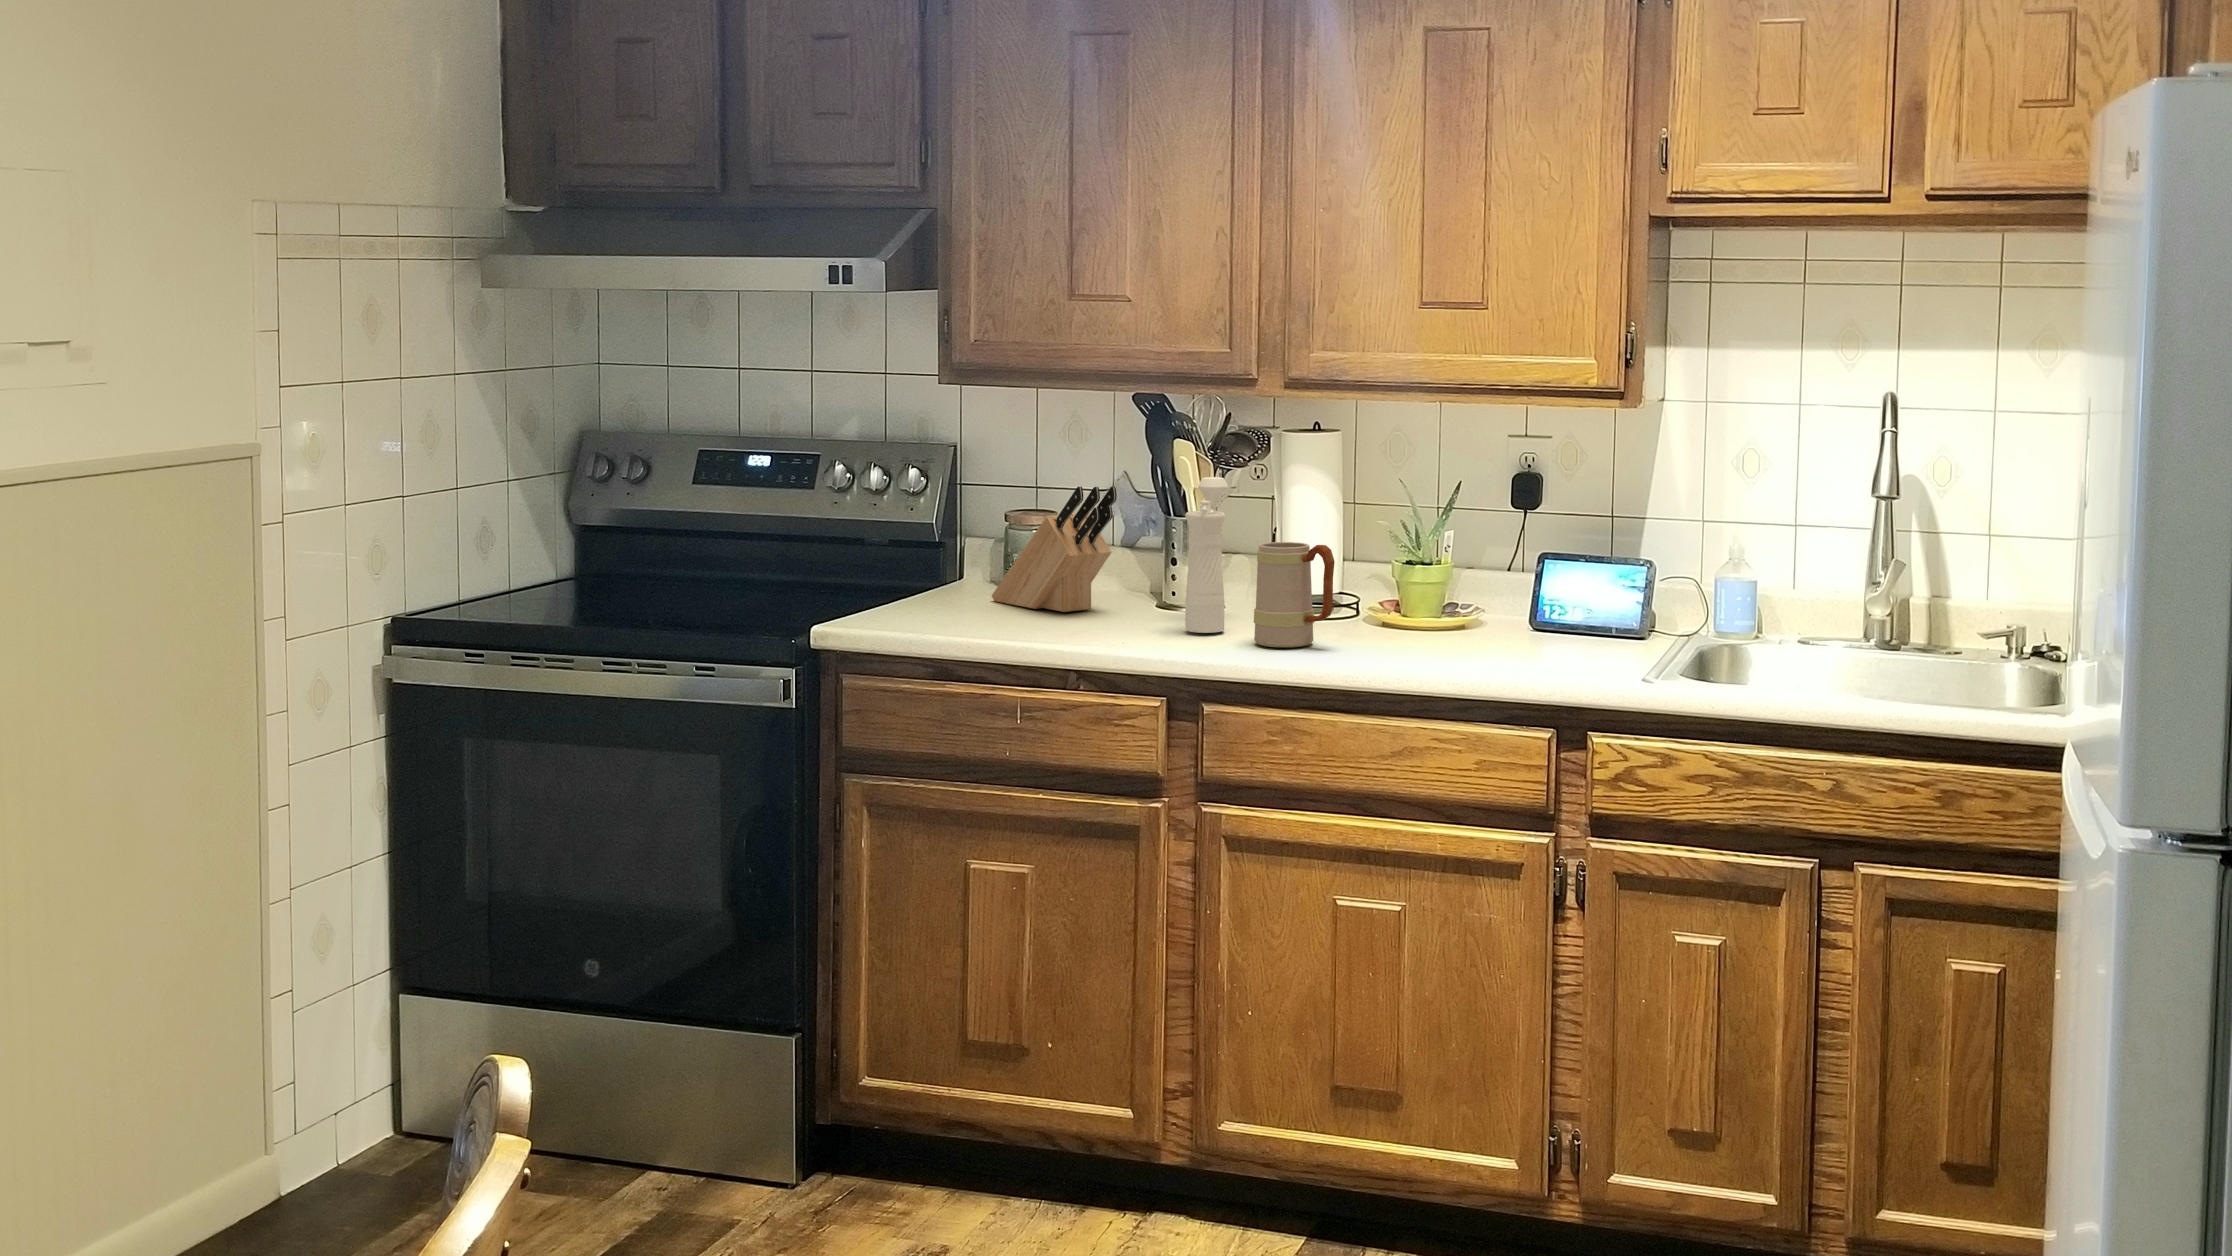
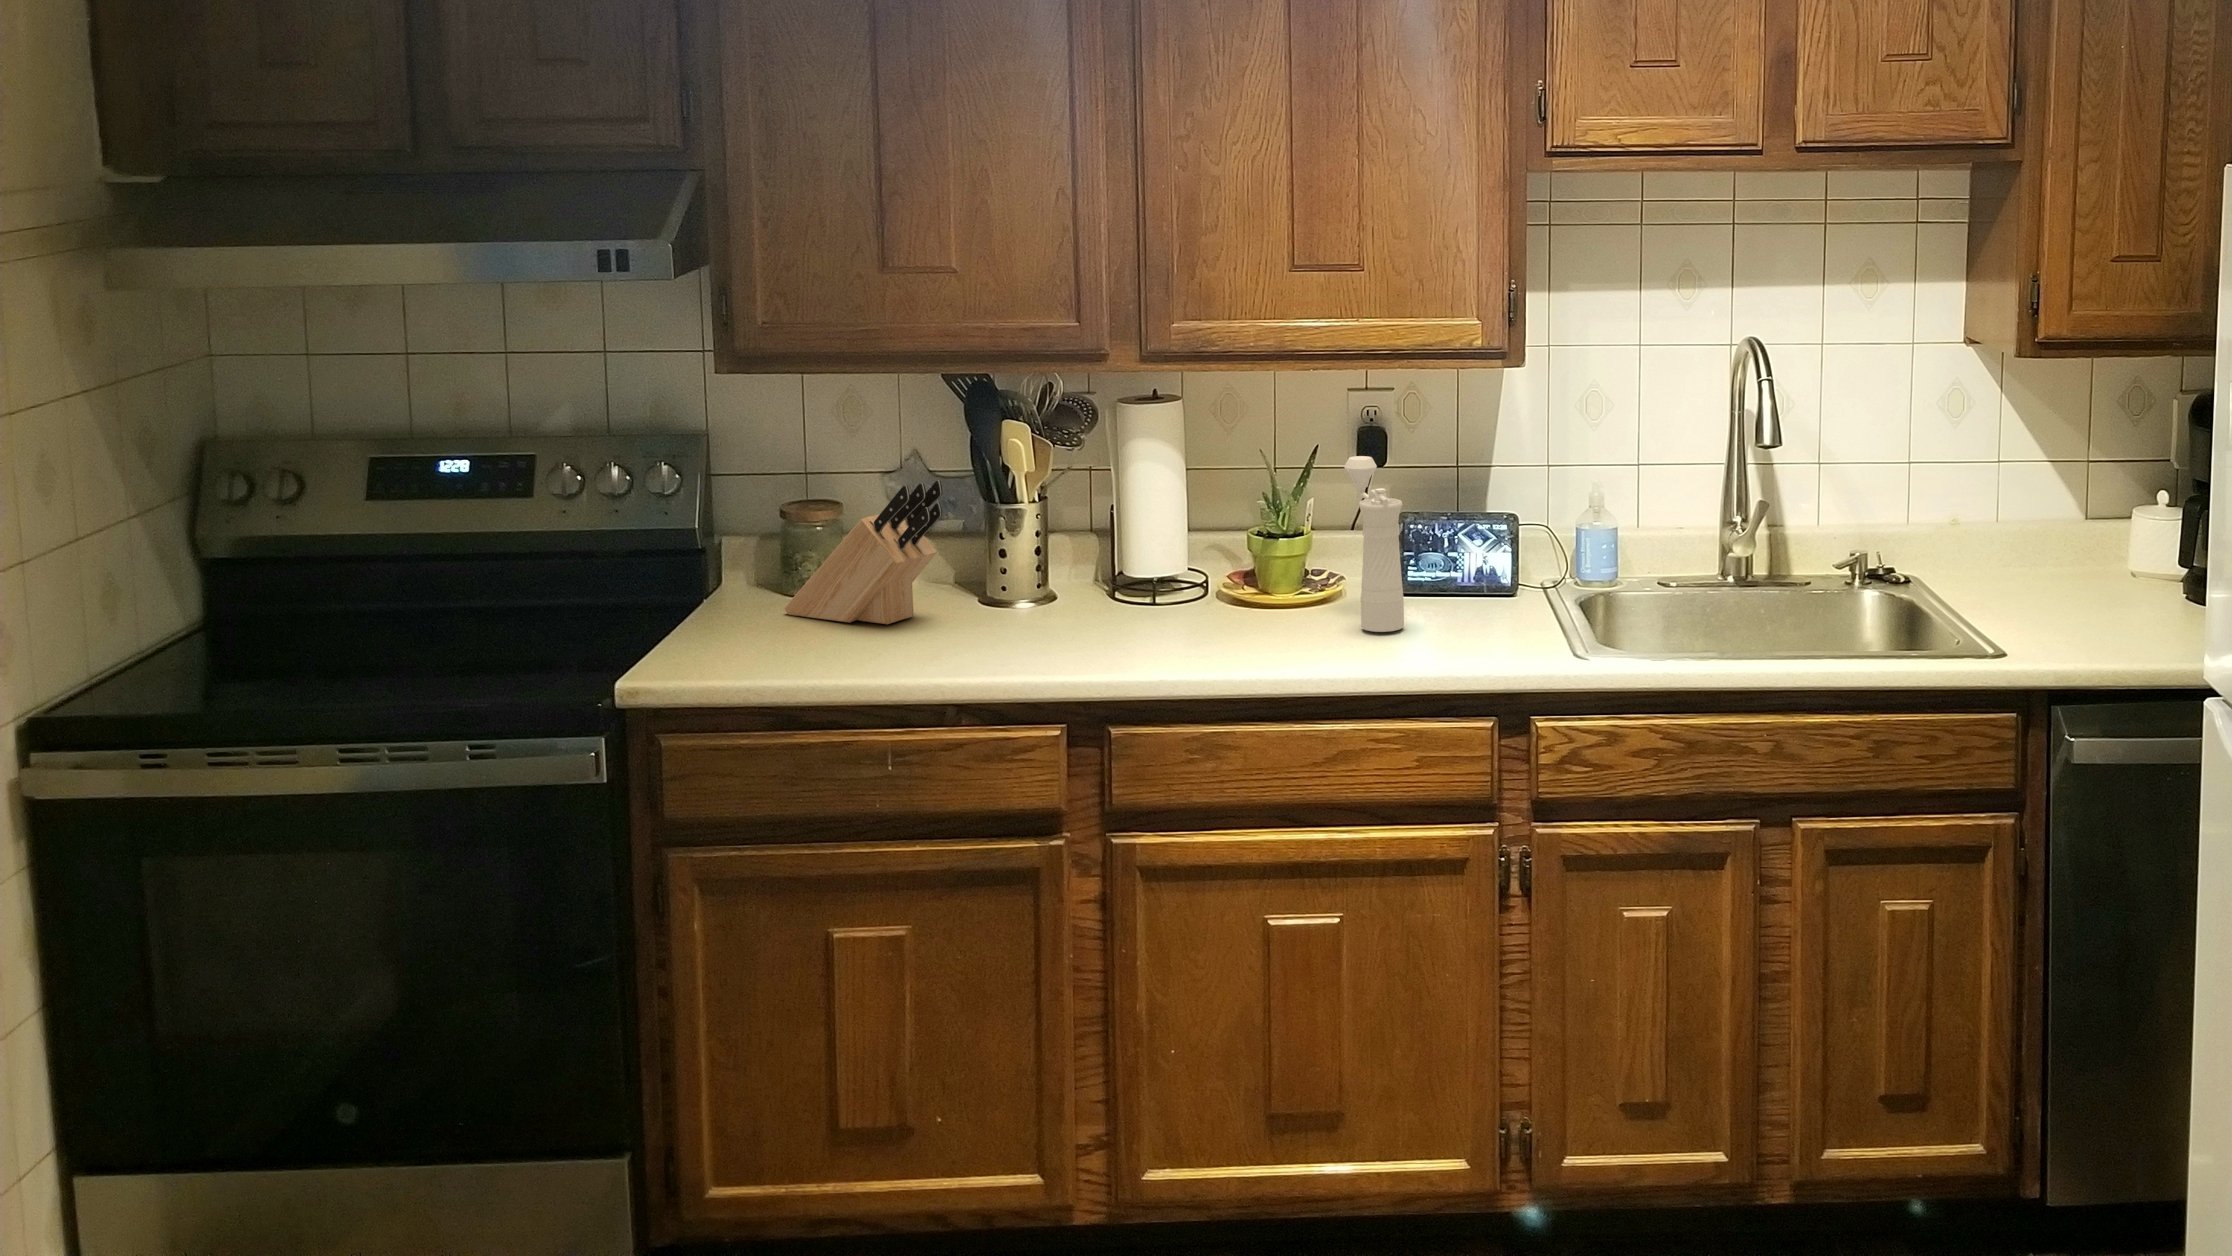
pepper mill: present [1185,477,1228,633] -> present [1344,456,1404,632]
mug: present [1254,542,1335,647] -> none [1137,535,1228,653]

